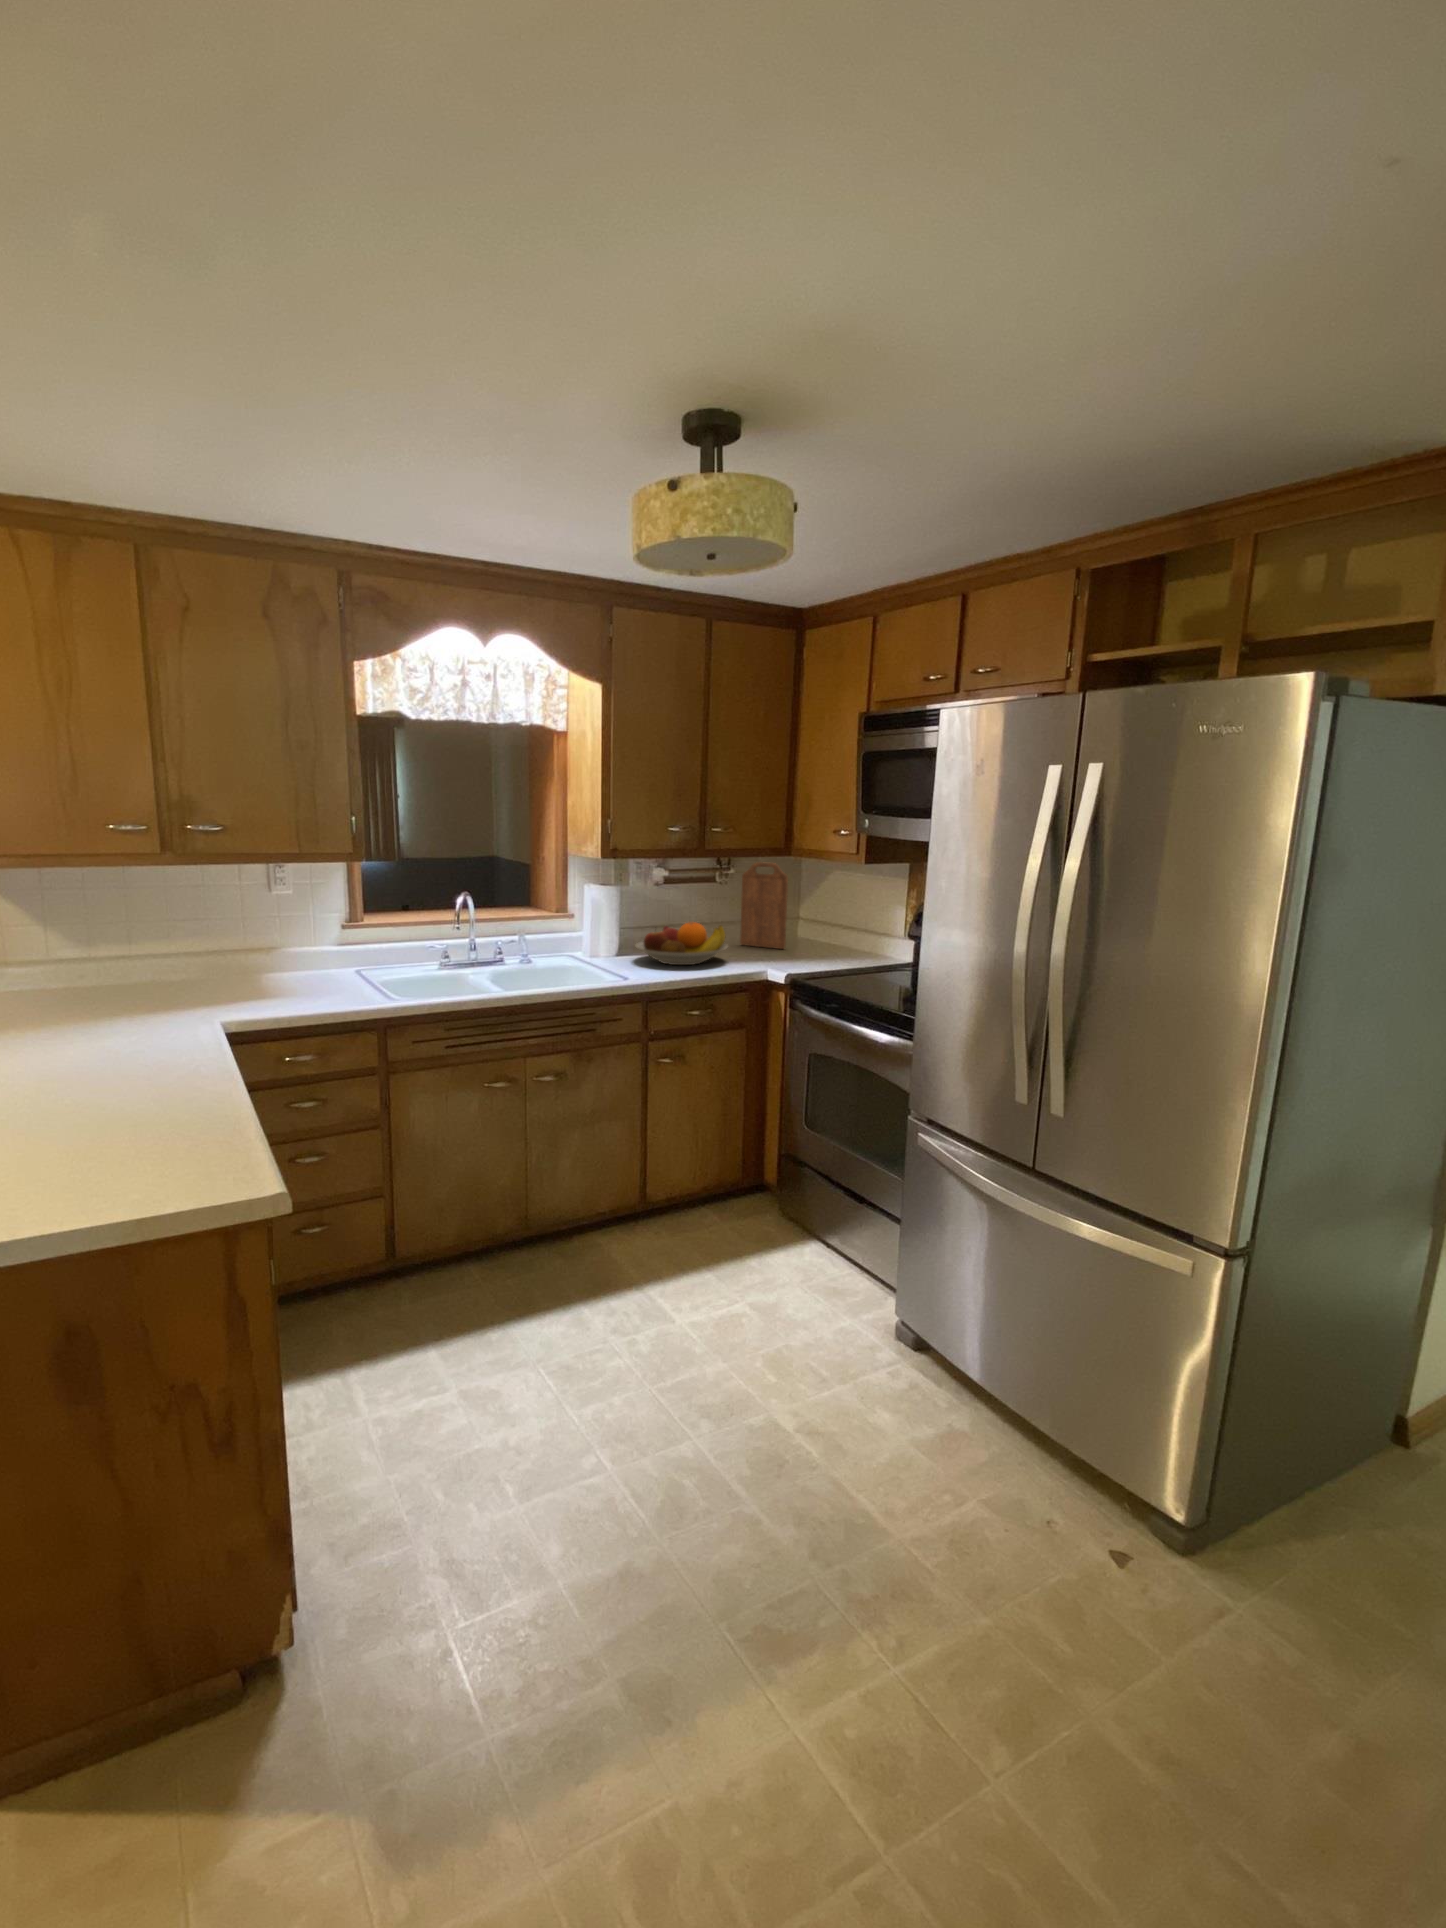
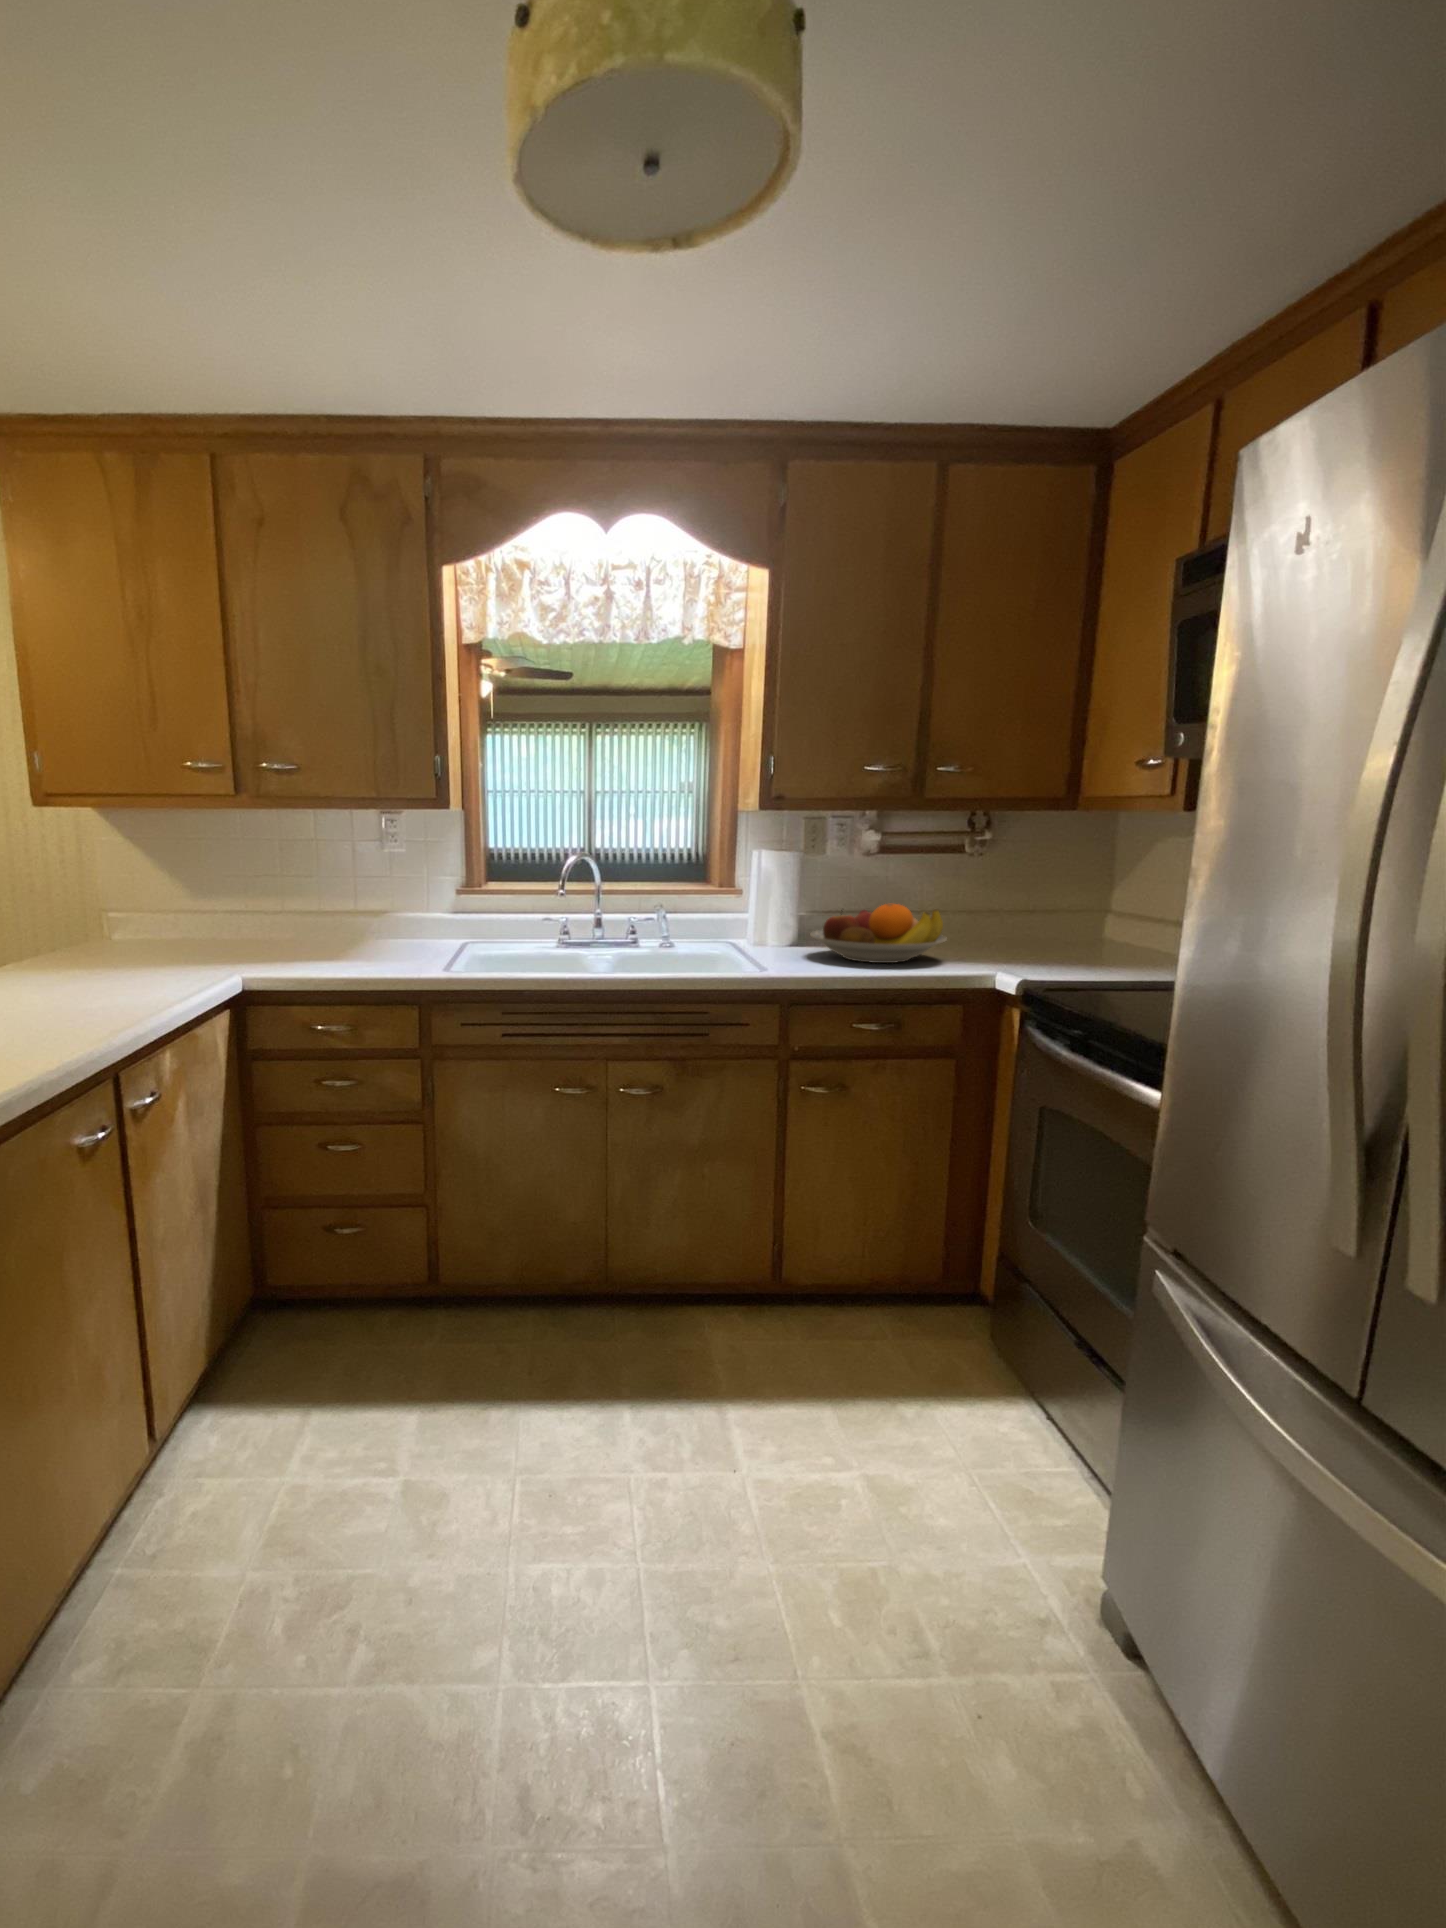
cutting board: present [740,862,788,949] -> none [990,825,1067,954]

